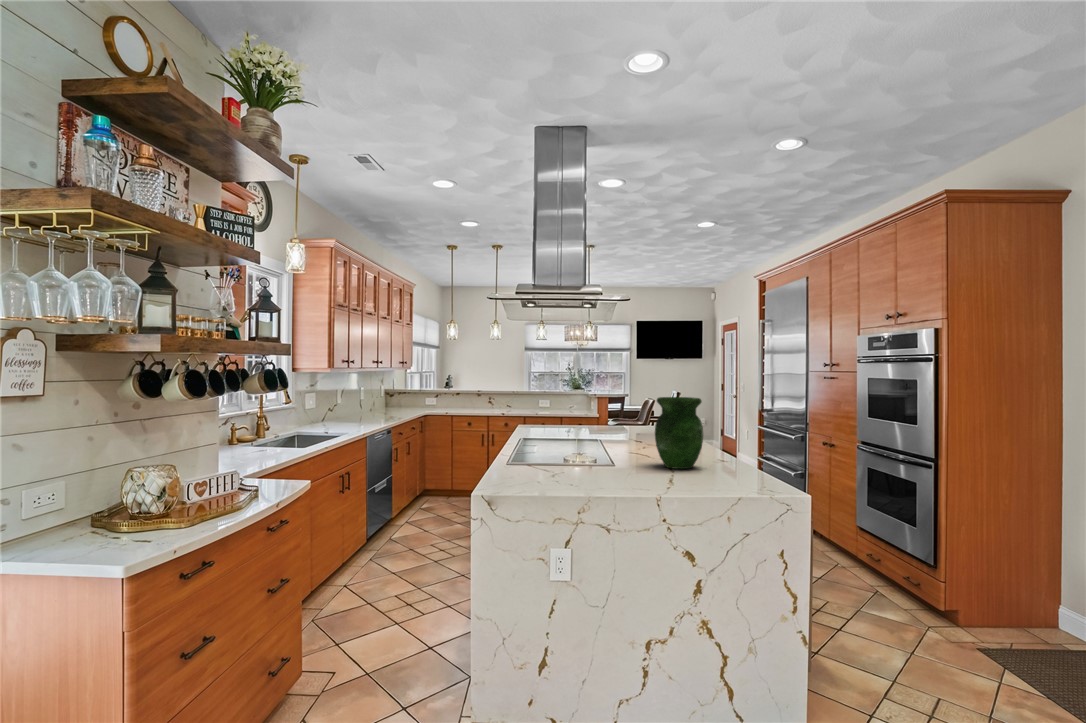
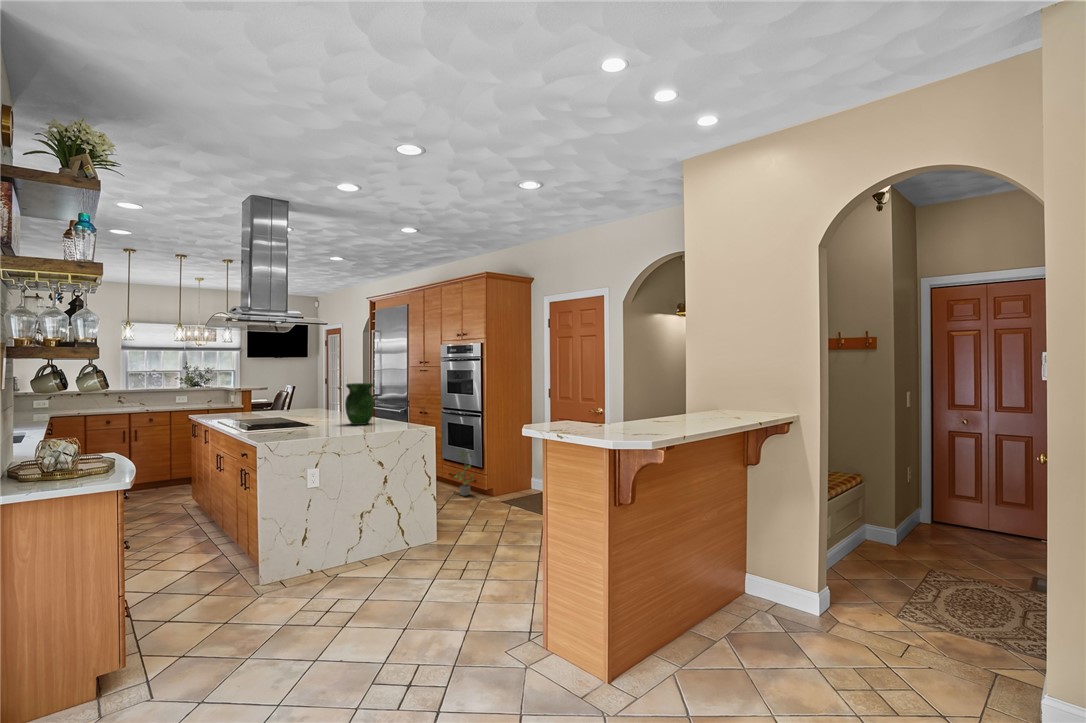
potted plant: none [874,521,917,608] -> present [454,451,473,496]

